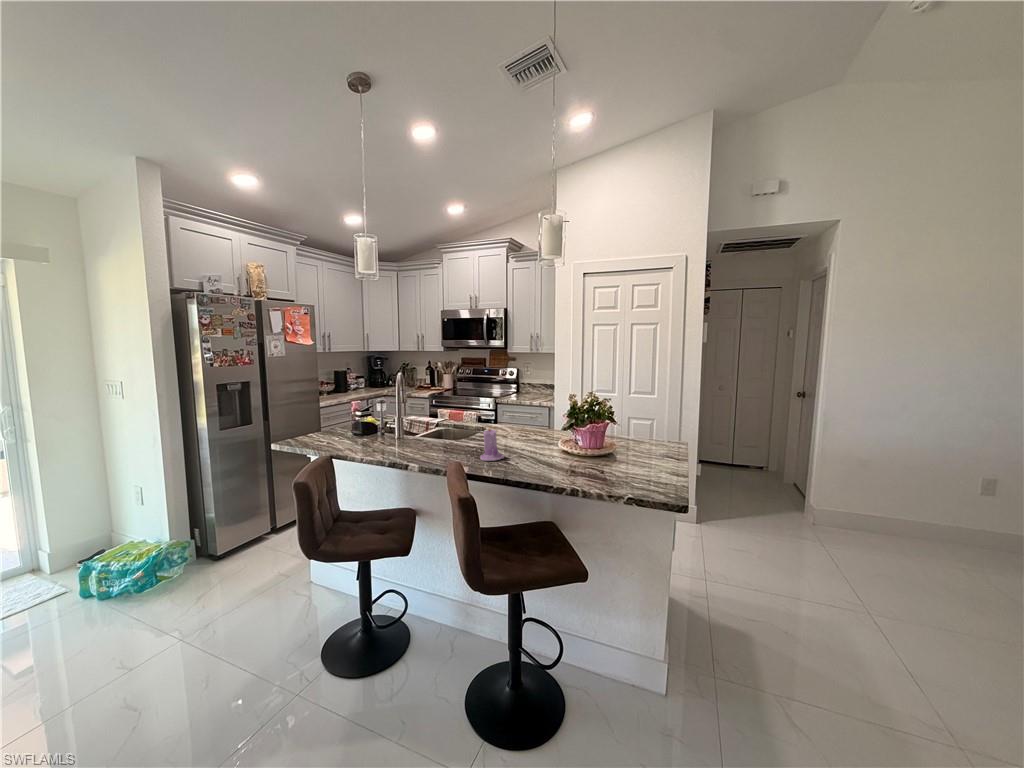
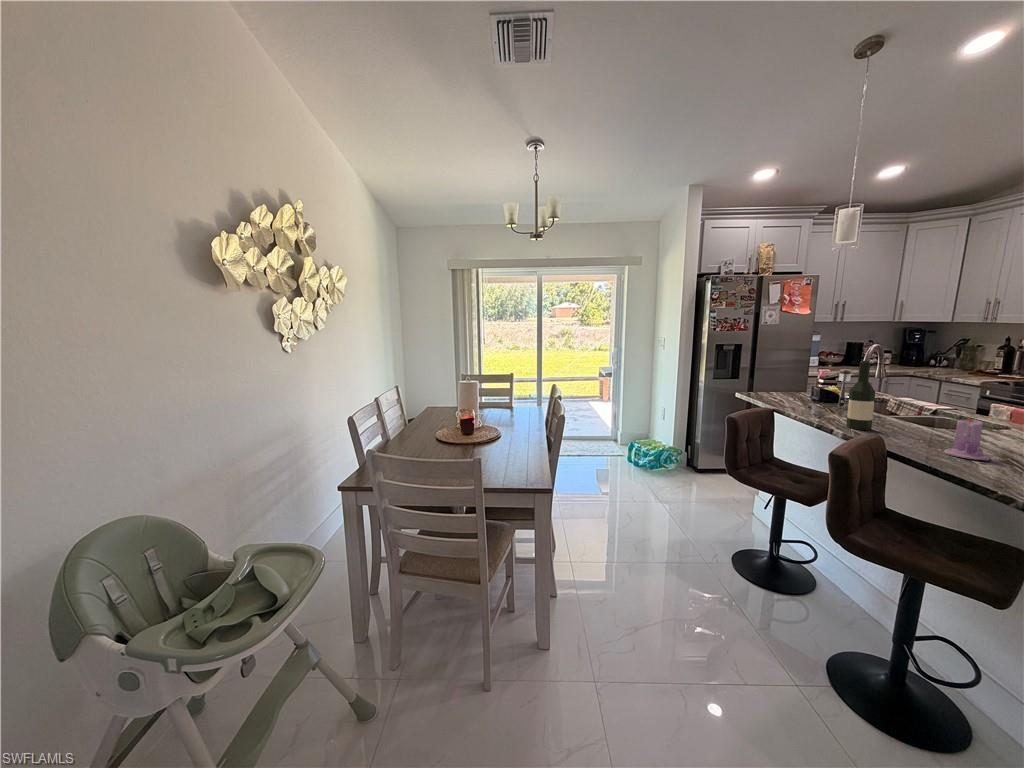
wine bottle: none [407,391,427,457] -> present [846,360,875,430]

